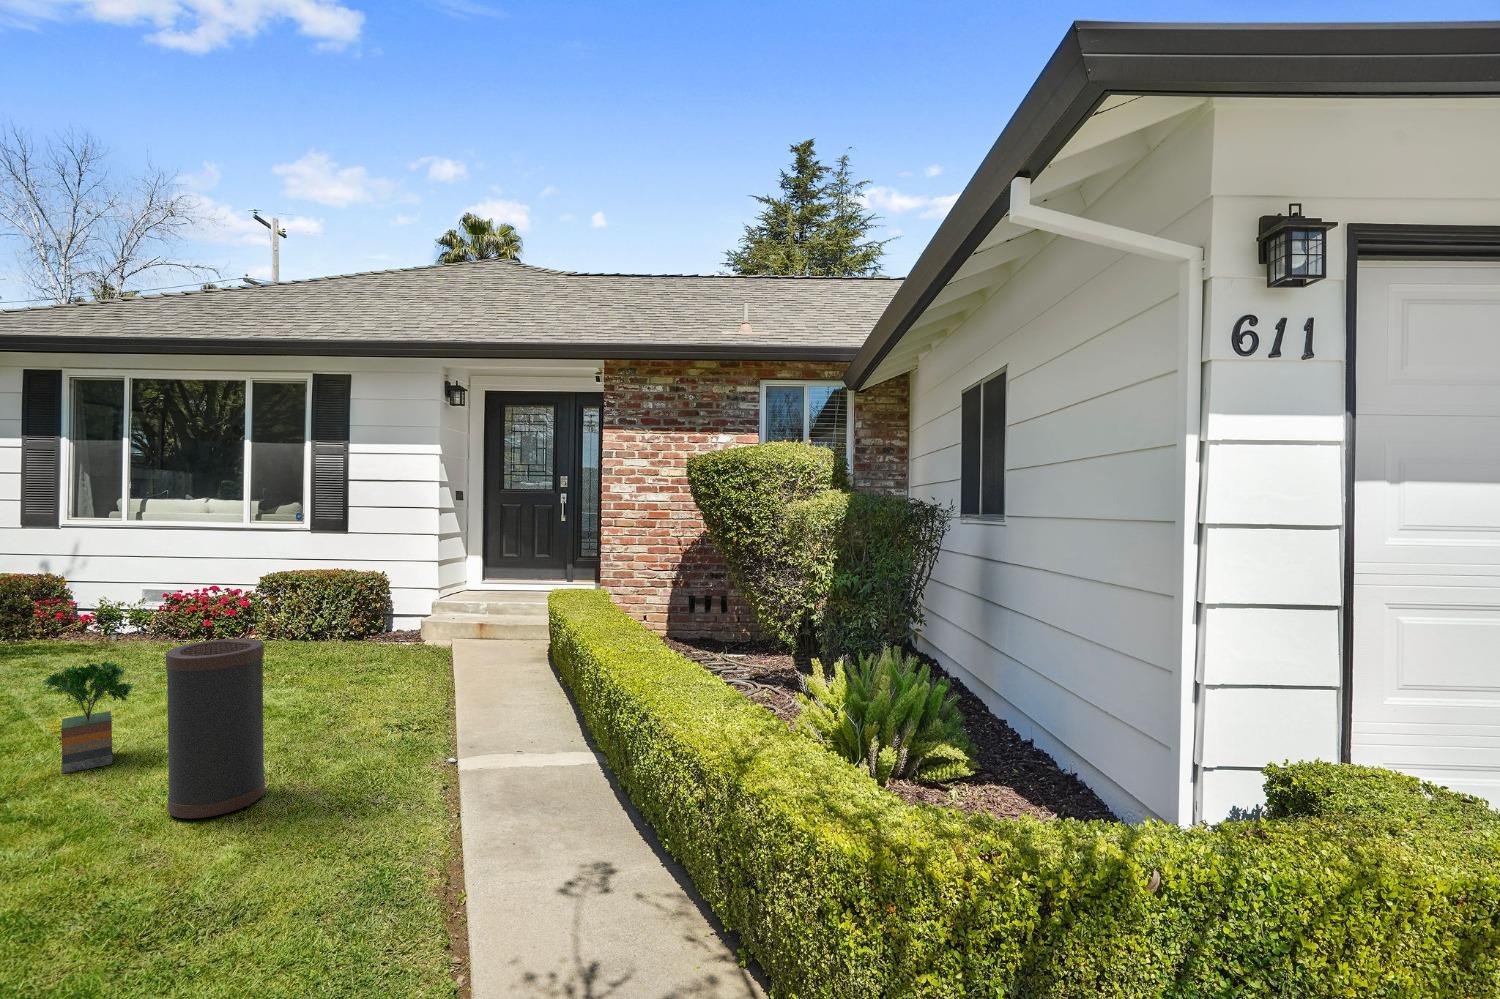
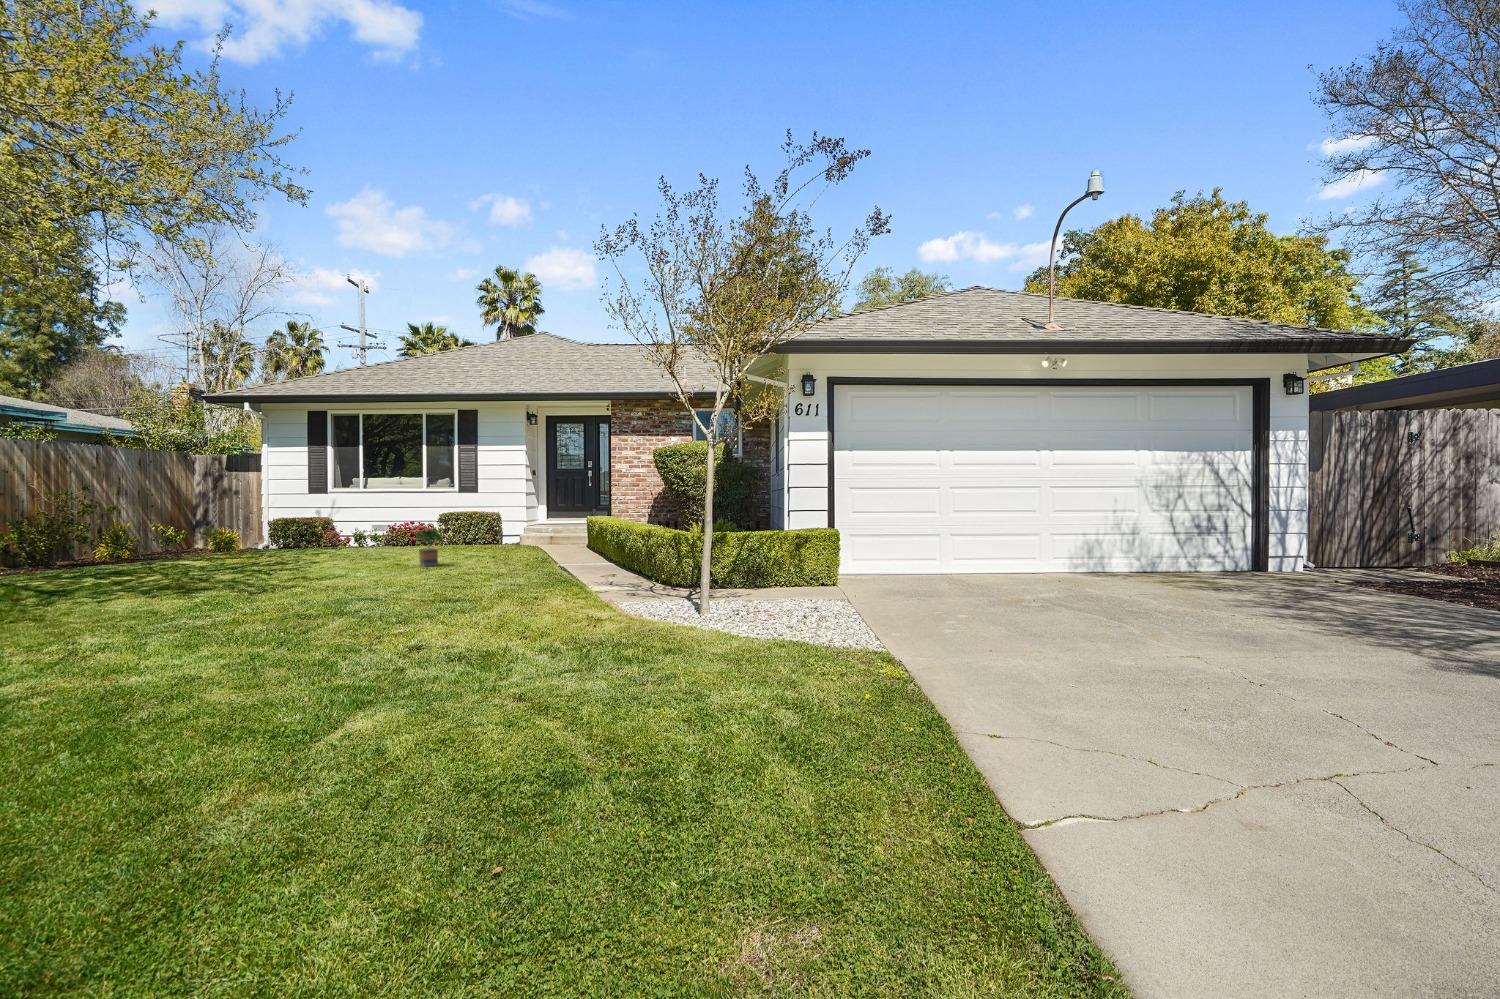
trash can: present [166,639,265,818] -> none [472,516,501,571]

